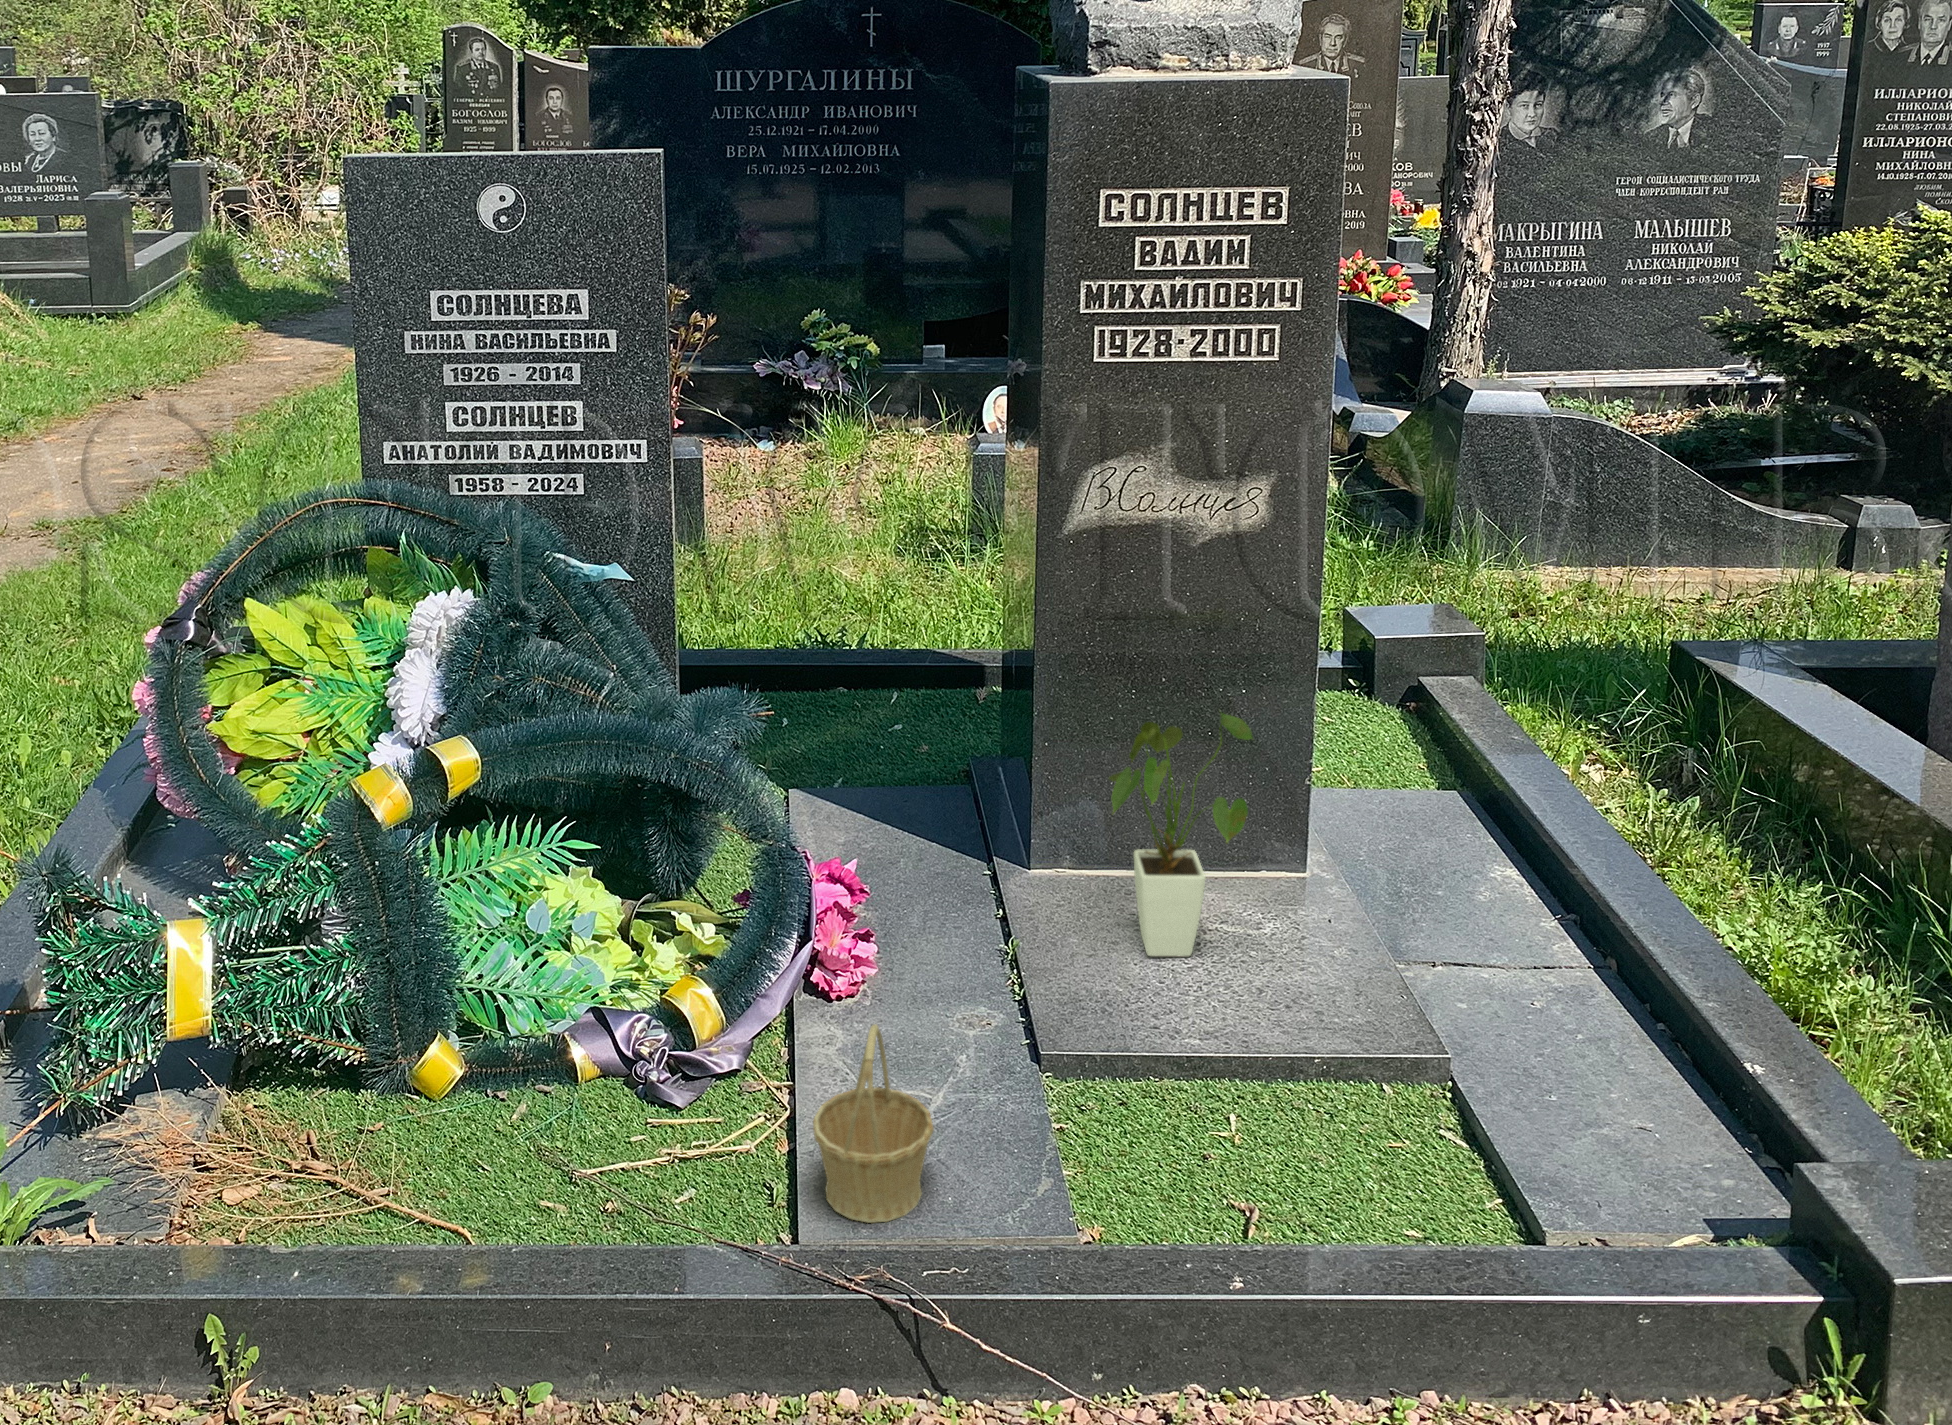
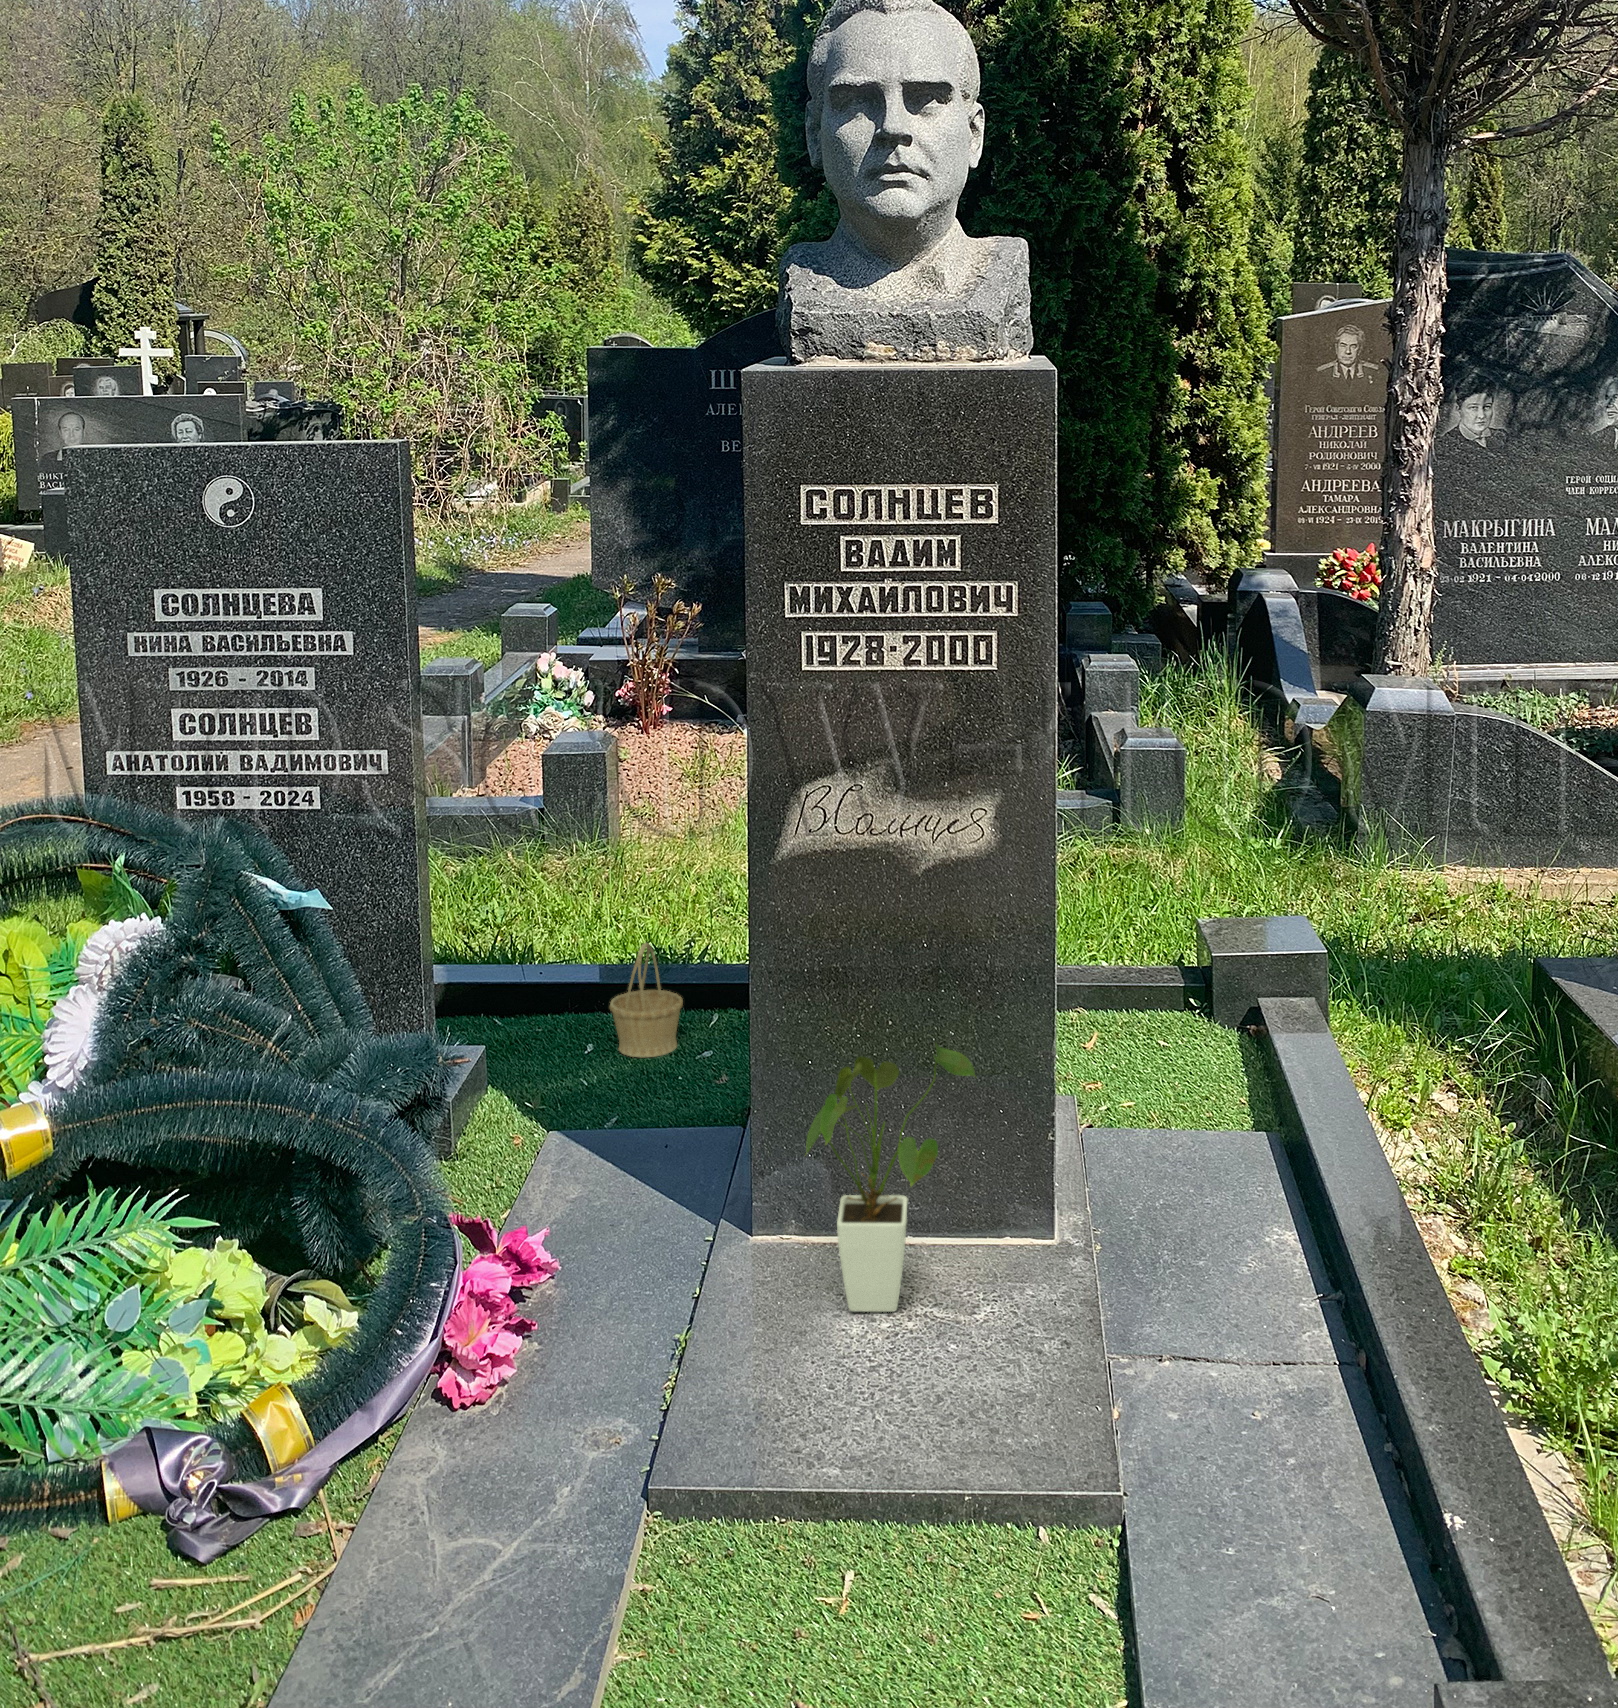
basket: present [813,1025,934,1223] -> present [610,943,683,1058]

